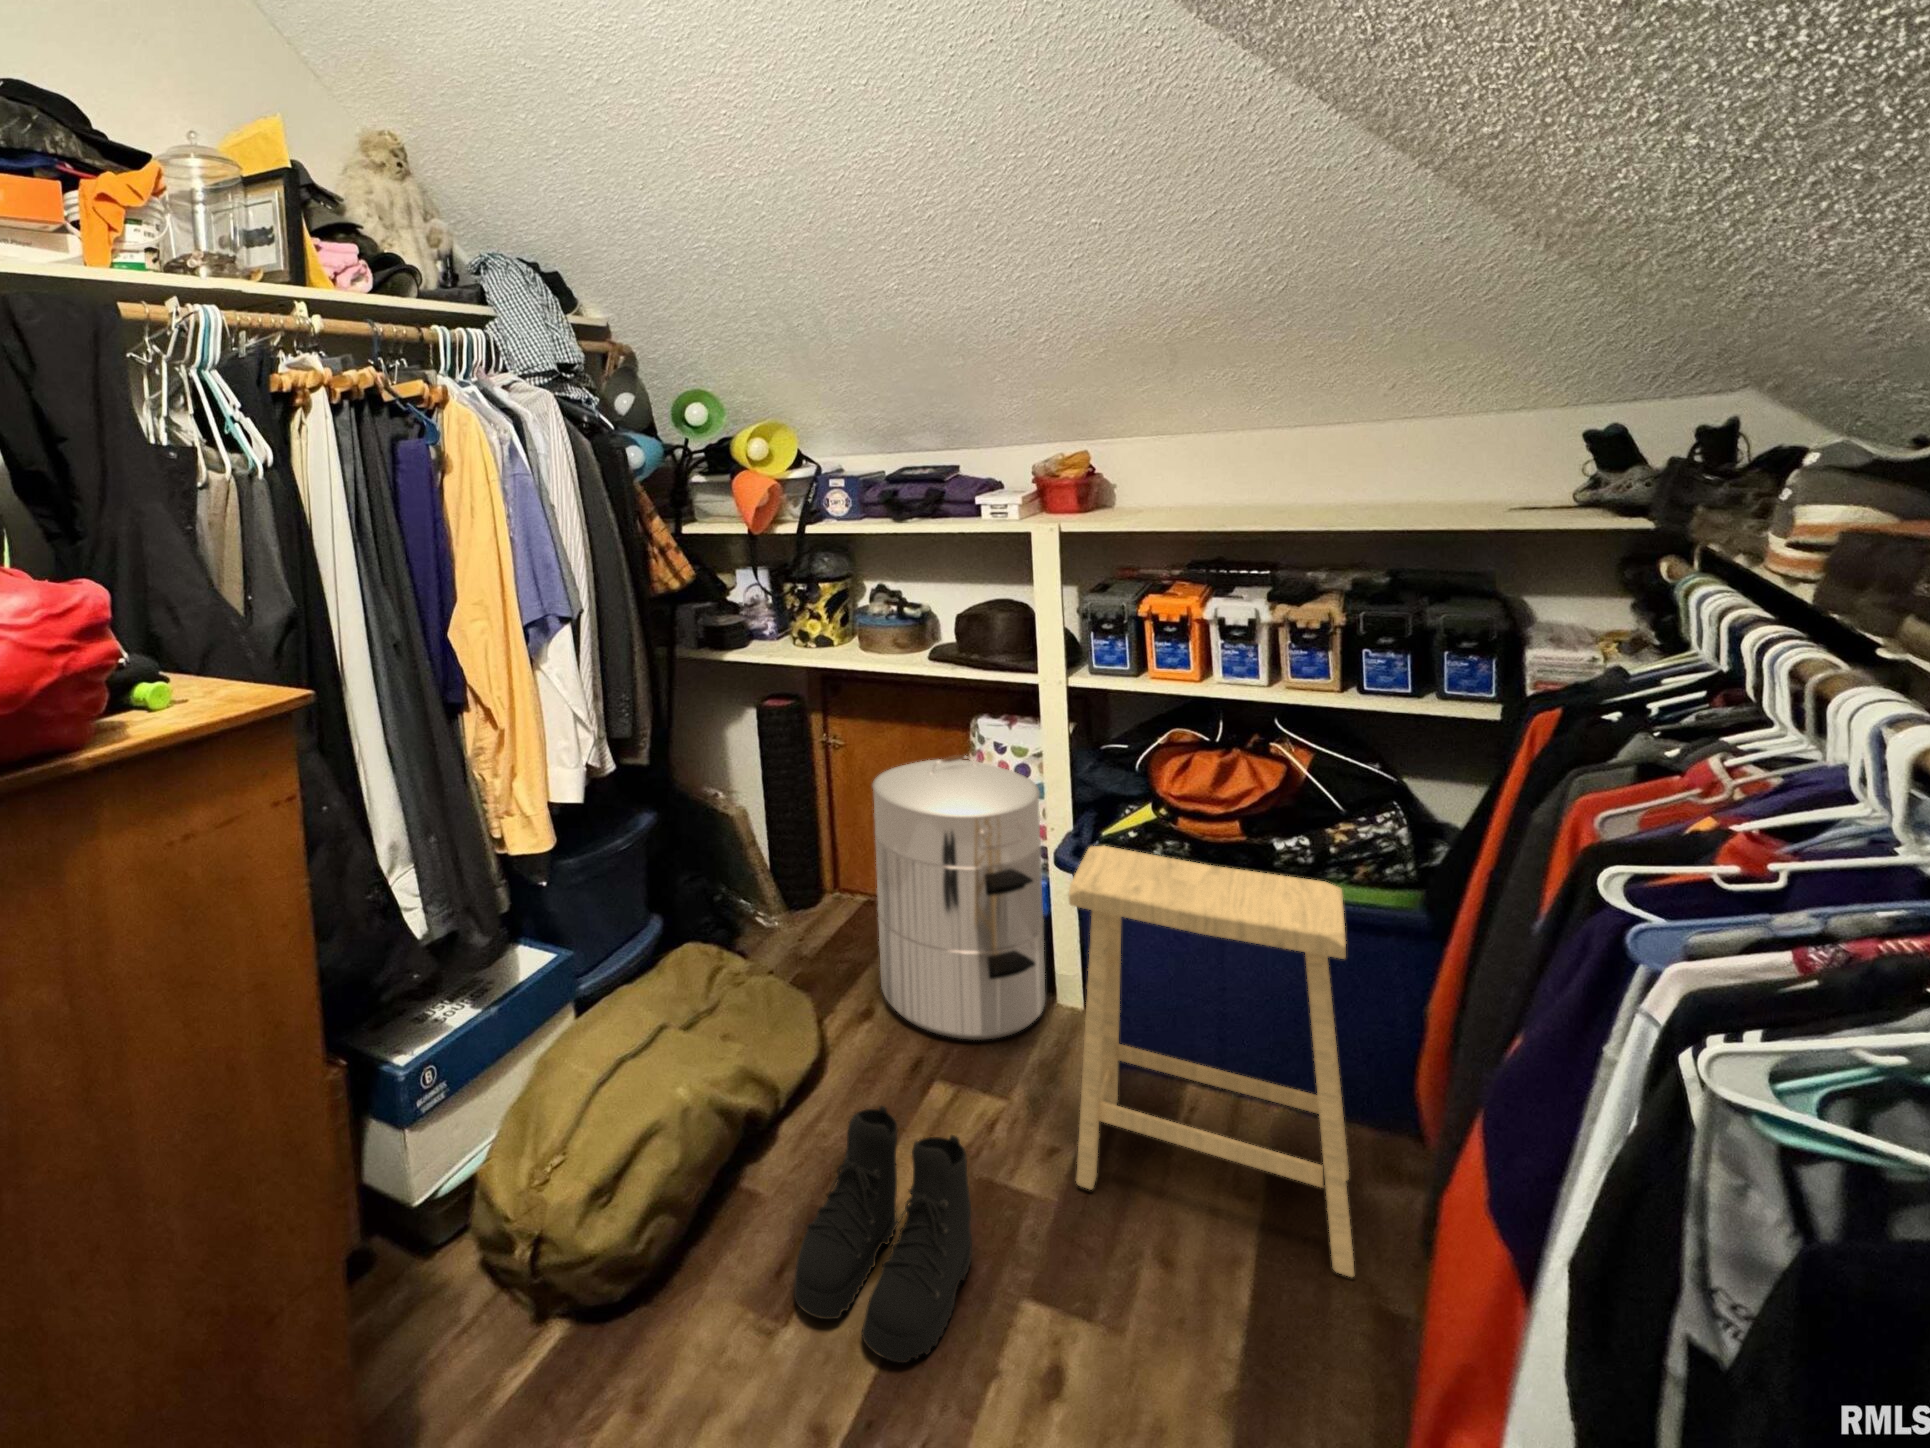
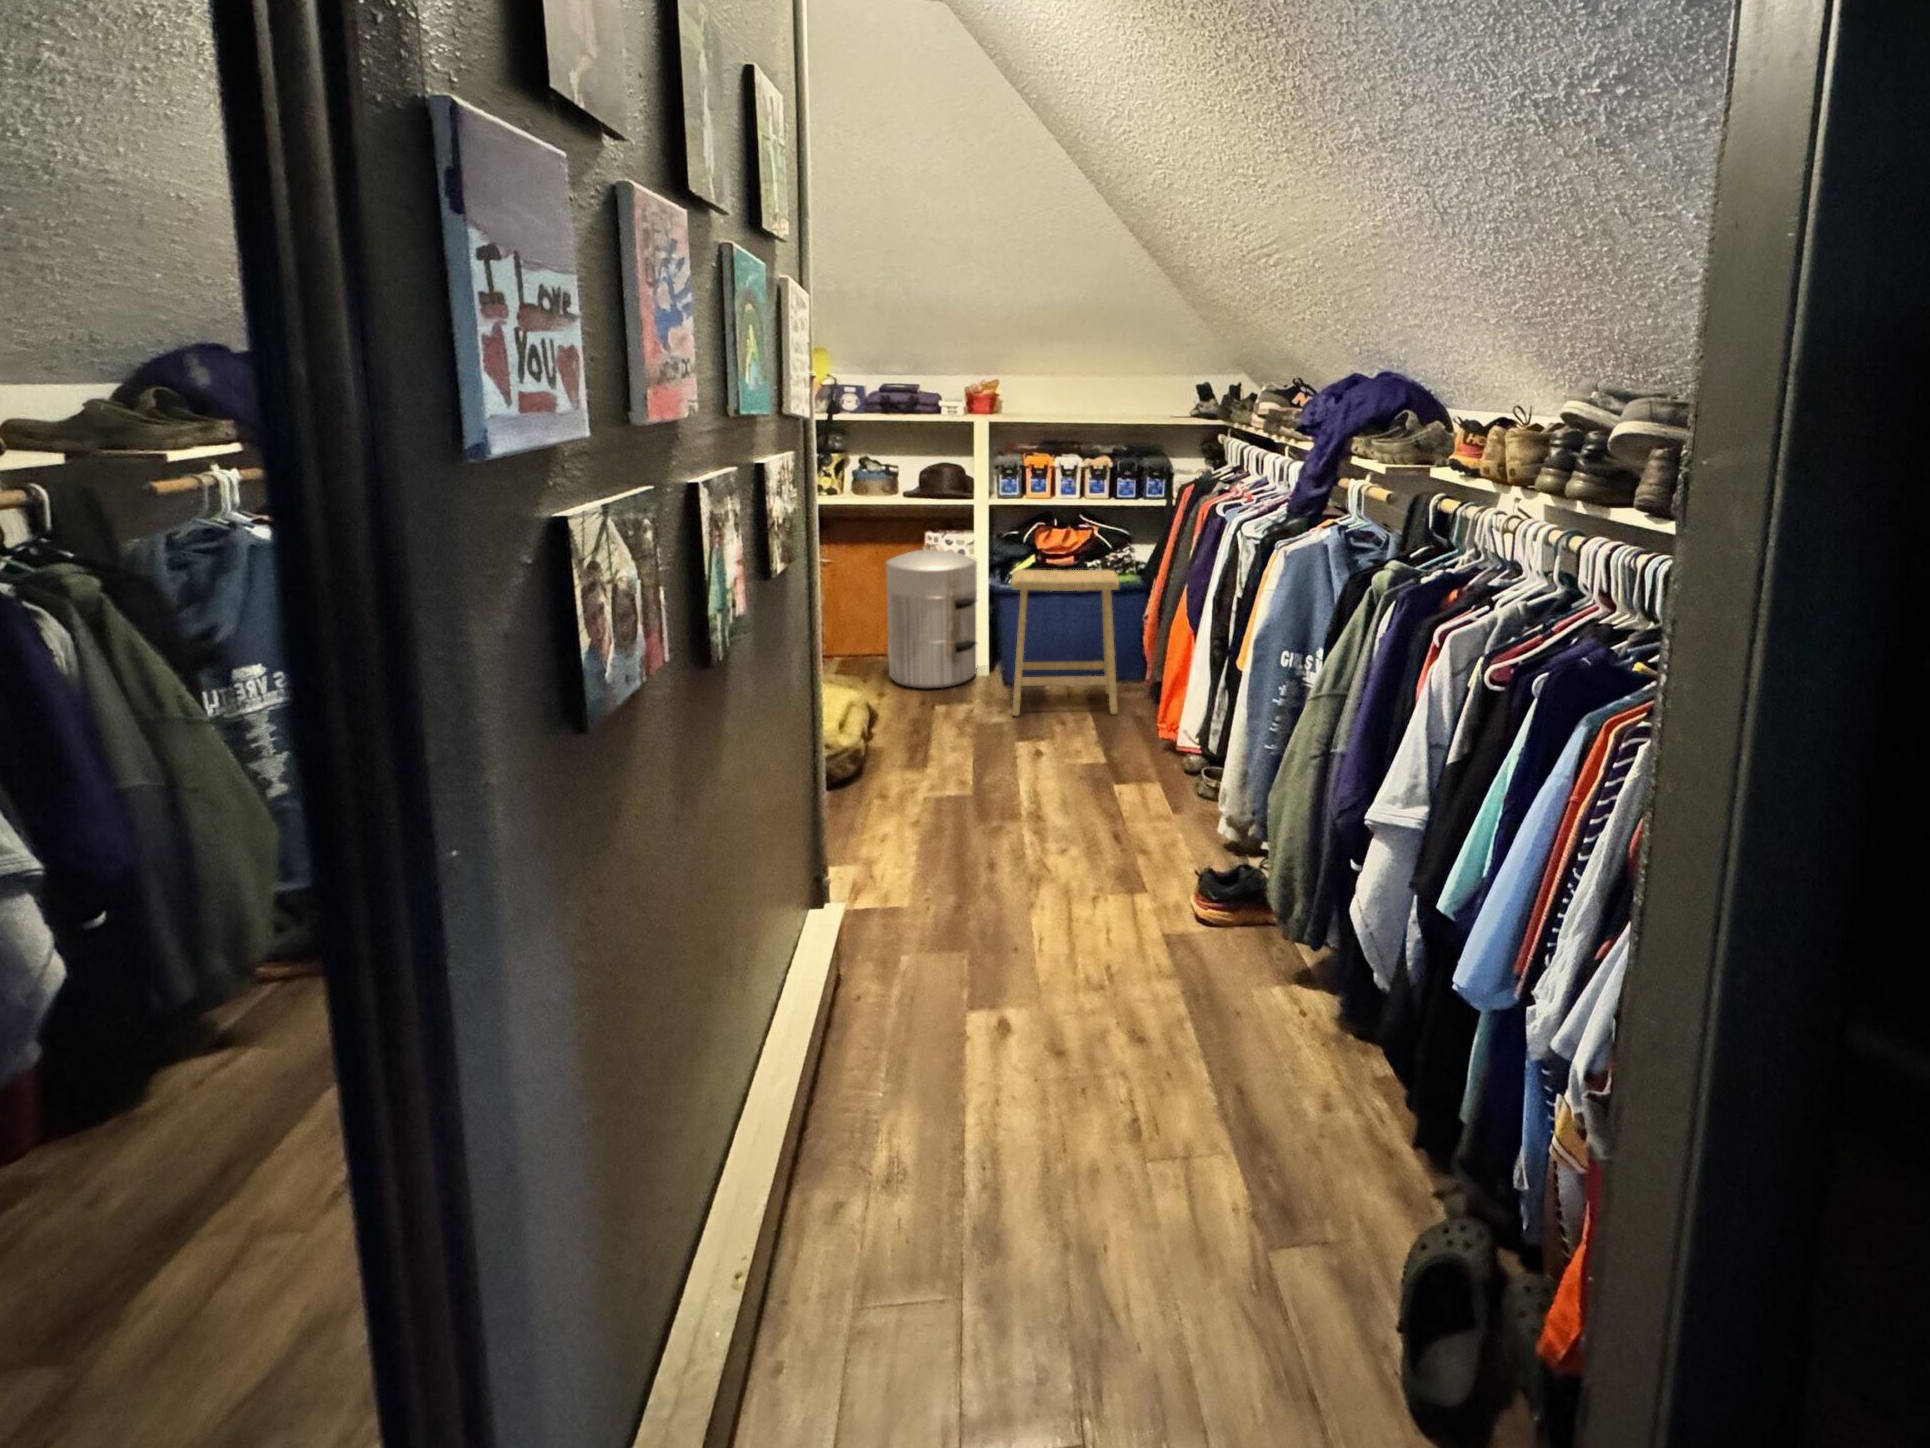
boots: present [794,1105,972,1363] -> none [906,691,979,769]

